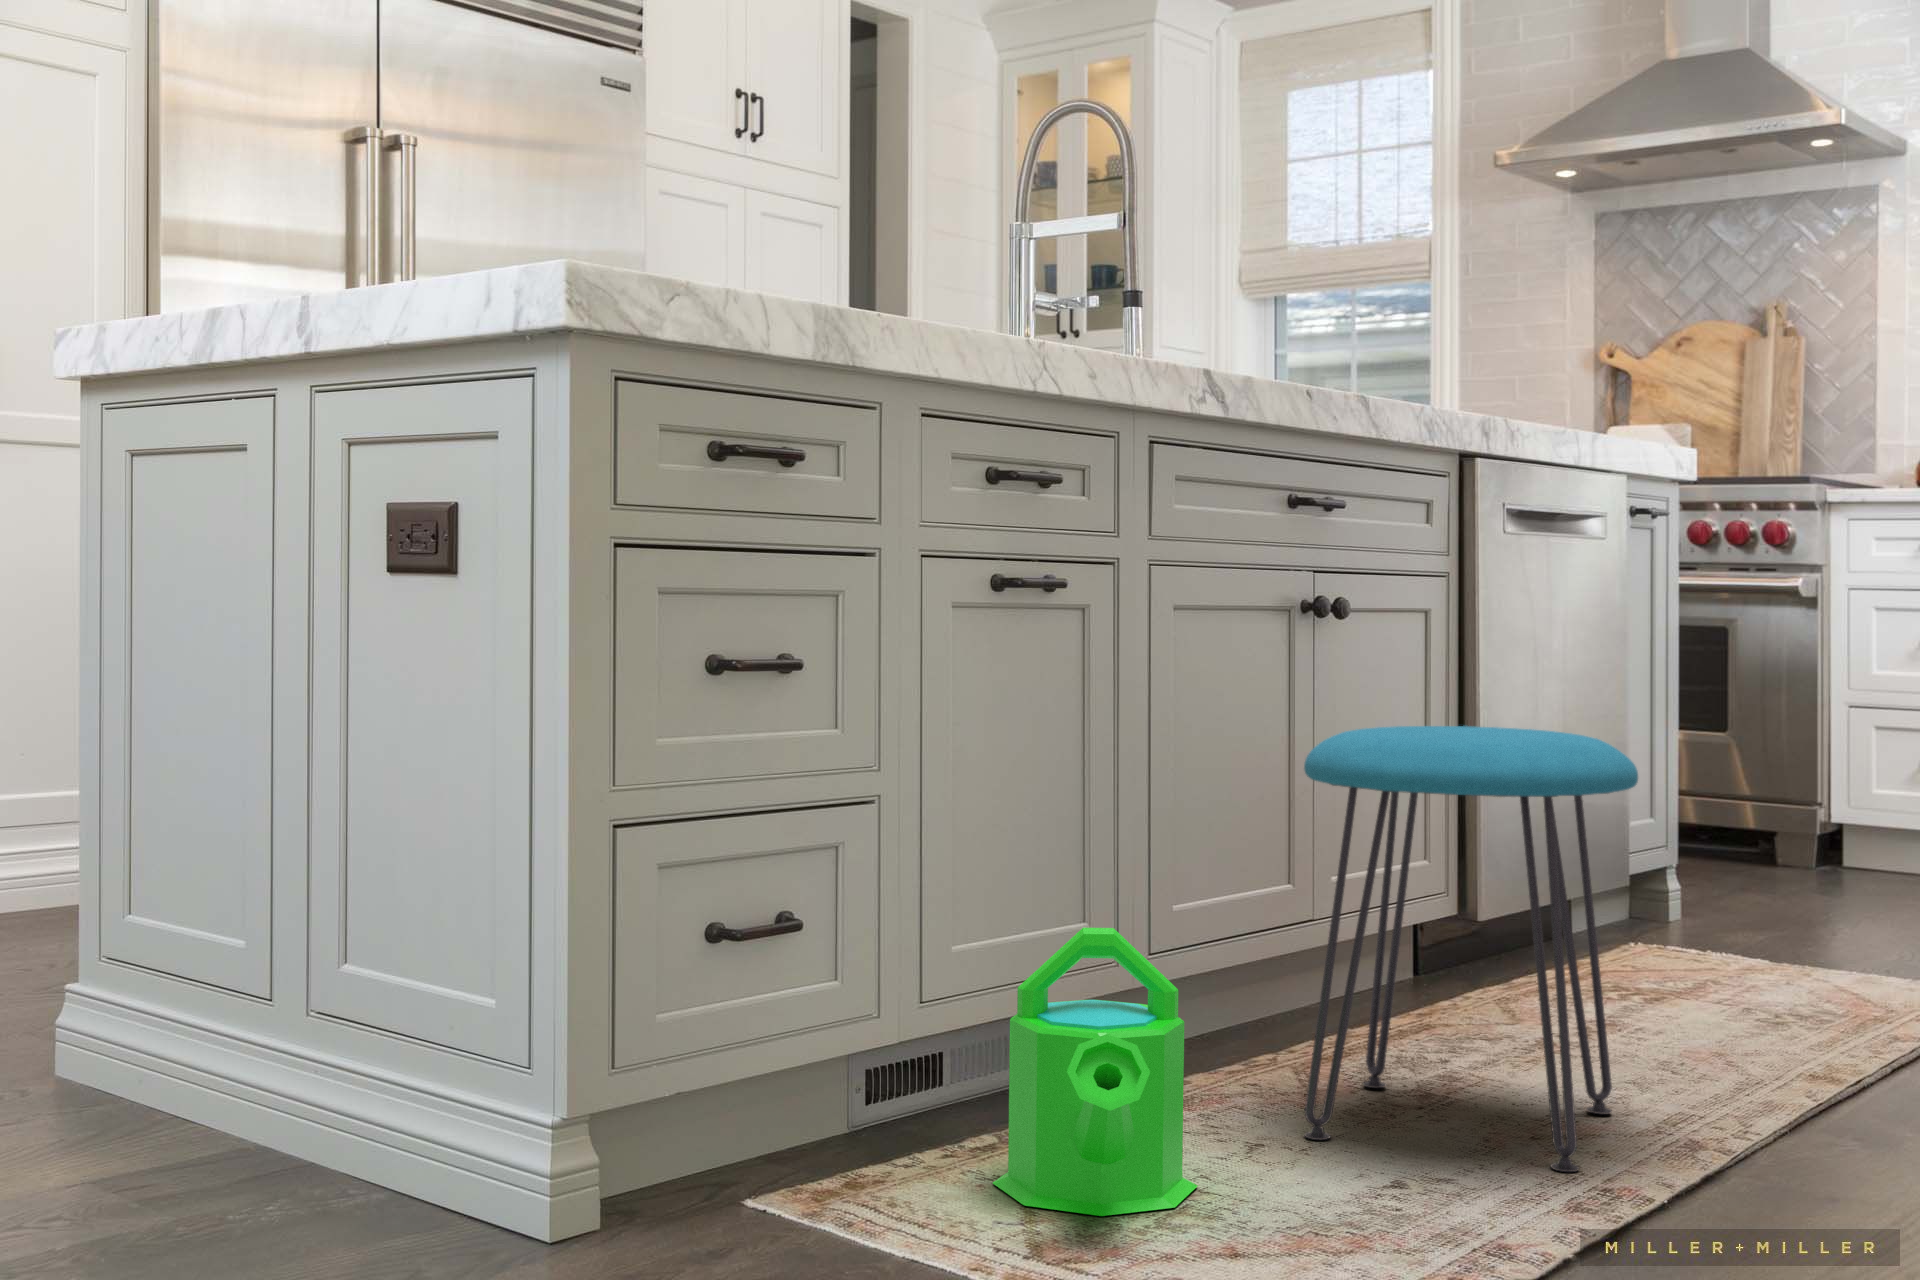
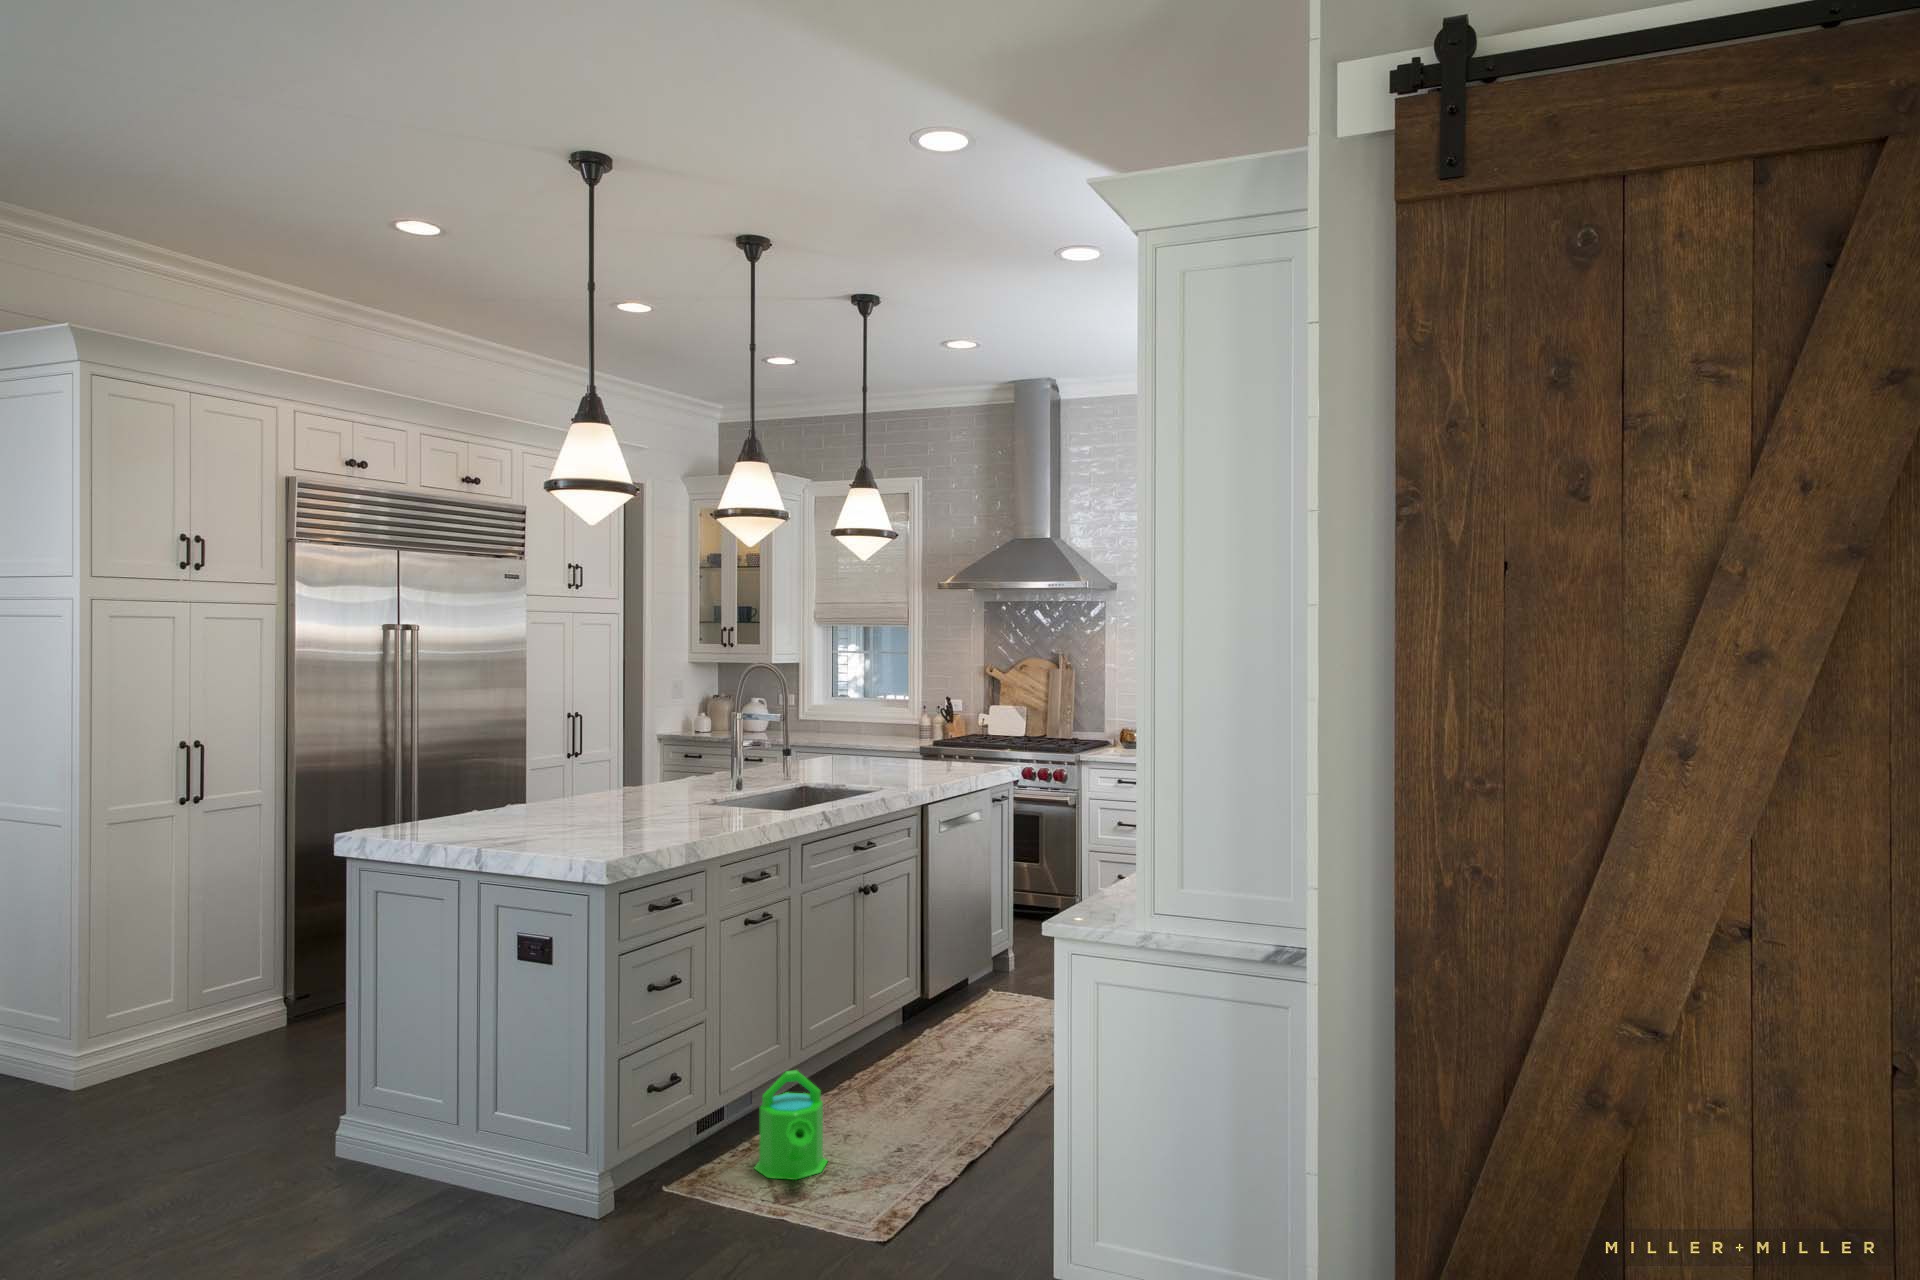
stool: present [1304,726,1638,1172] -> none [862,960,982,1137]

